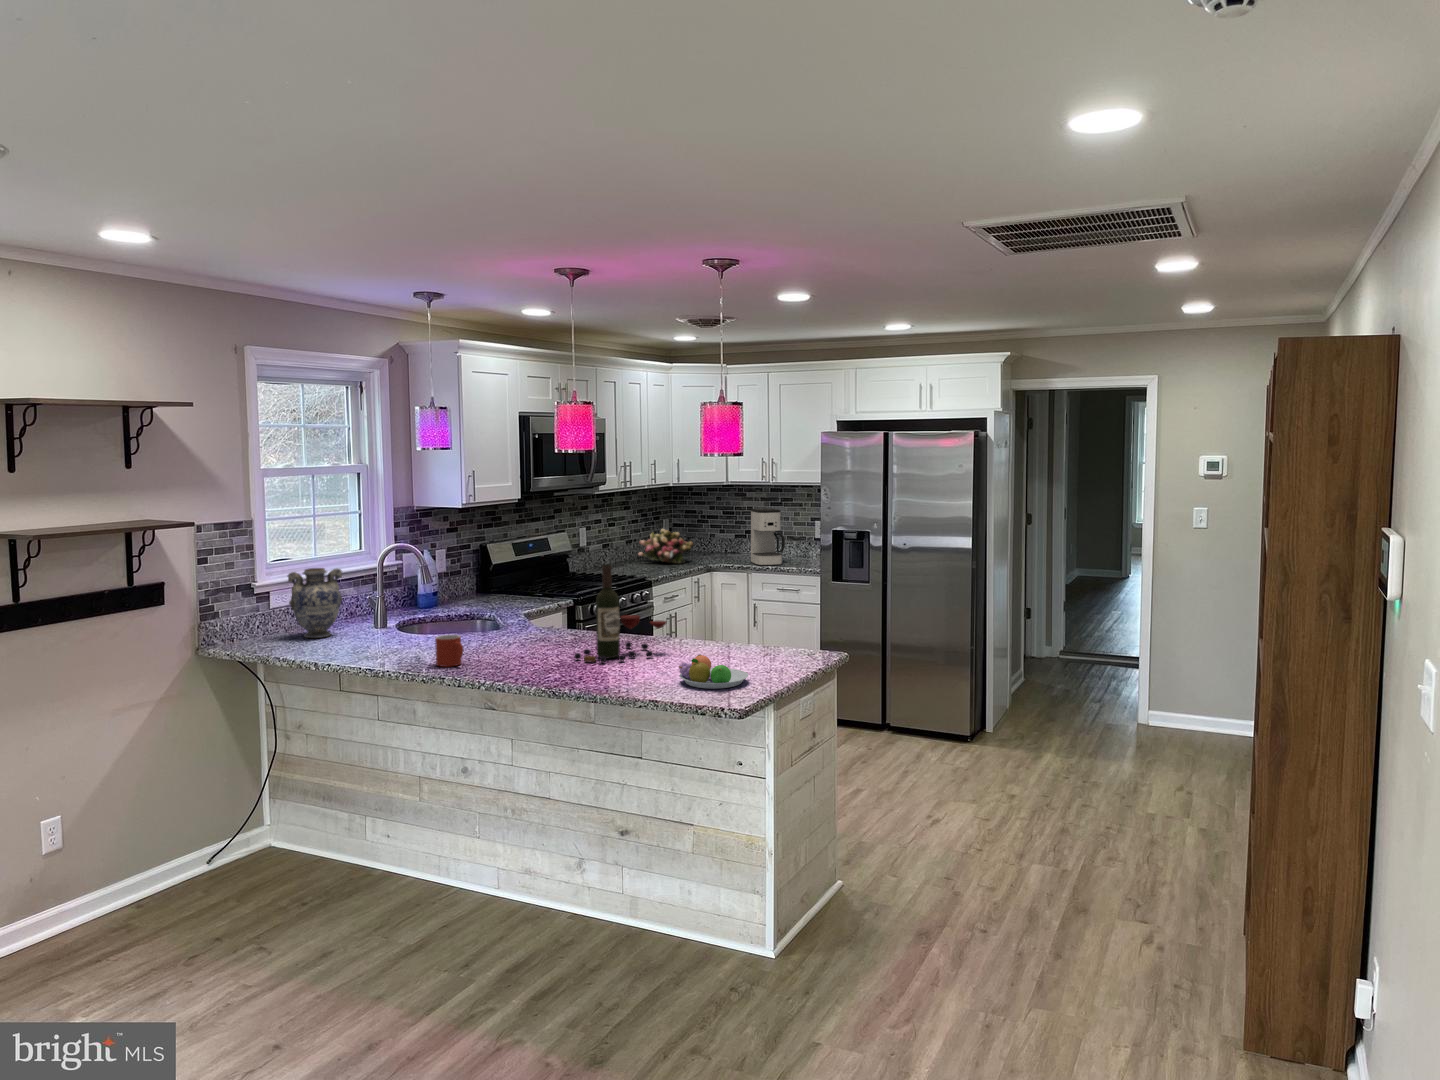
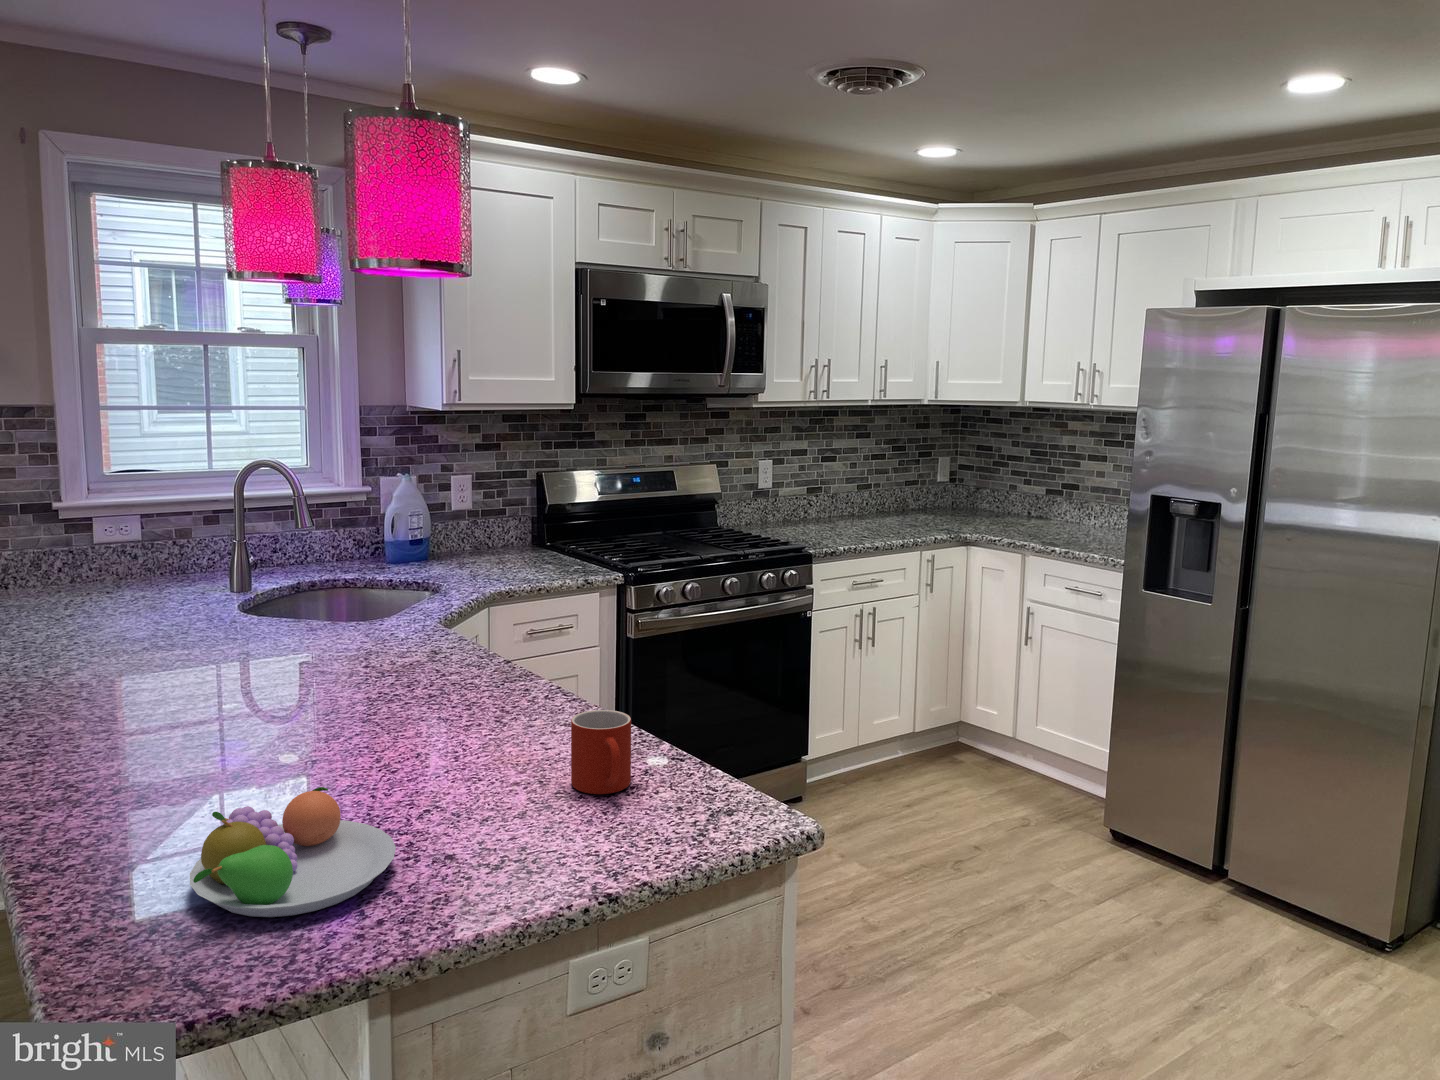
coffee maker: present [751,508,785,566] -> none [1042,447,1101,546]
flower arrangement: present [638,529,693,564] -> none [860,470,951,528]
wine bottle: present [574,565,667,663] -> none [253,525,464,744]
decorative vase: present [288,568,342,638] -> none [79,487,166,597]
mug: present [435,635,463,667] -> present [571,710,631,794]

